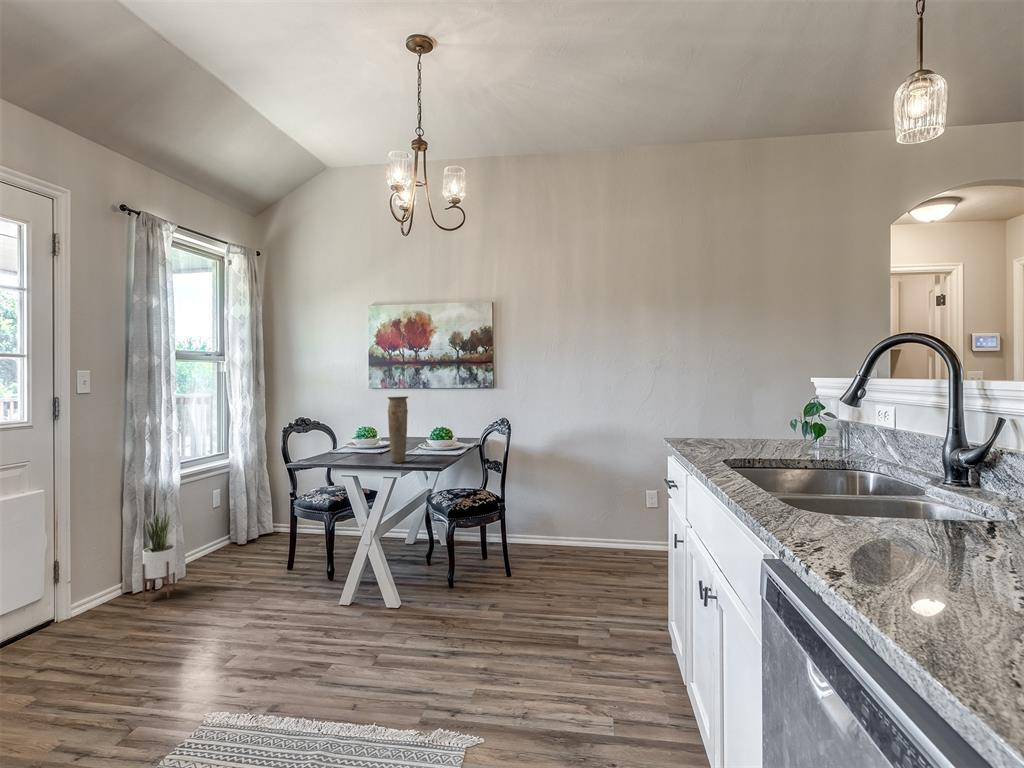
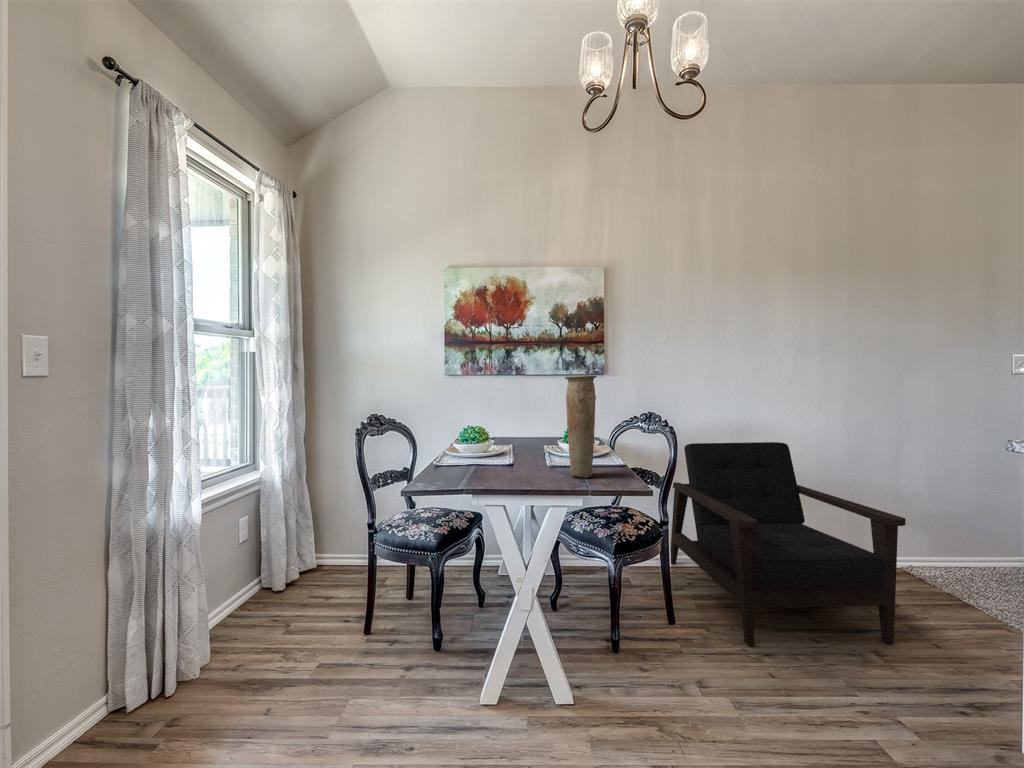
armchair: none [527,447,649,596] -> present [671,442,906,646]
potted plant: present [142,506,175,601] -> none [147,562,203,732]

